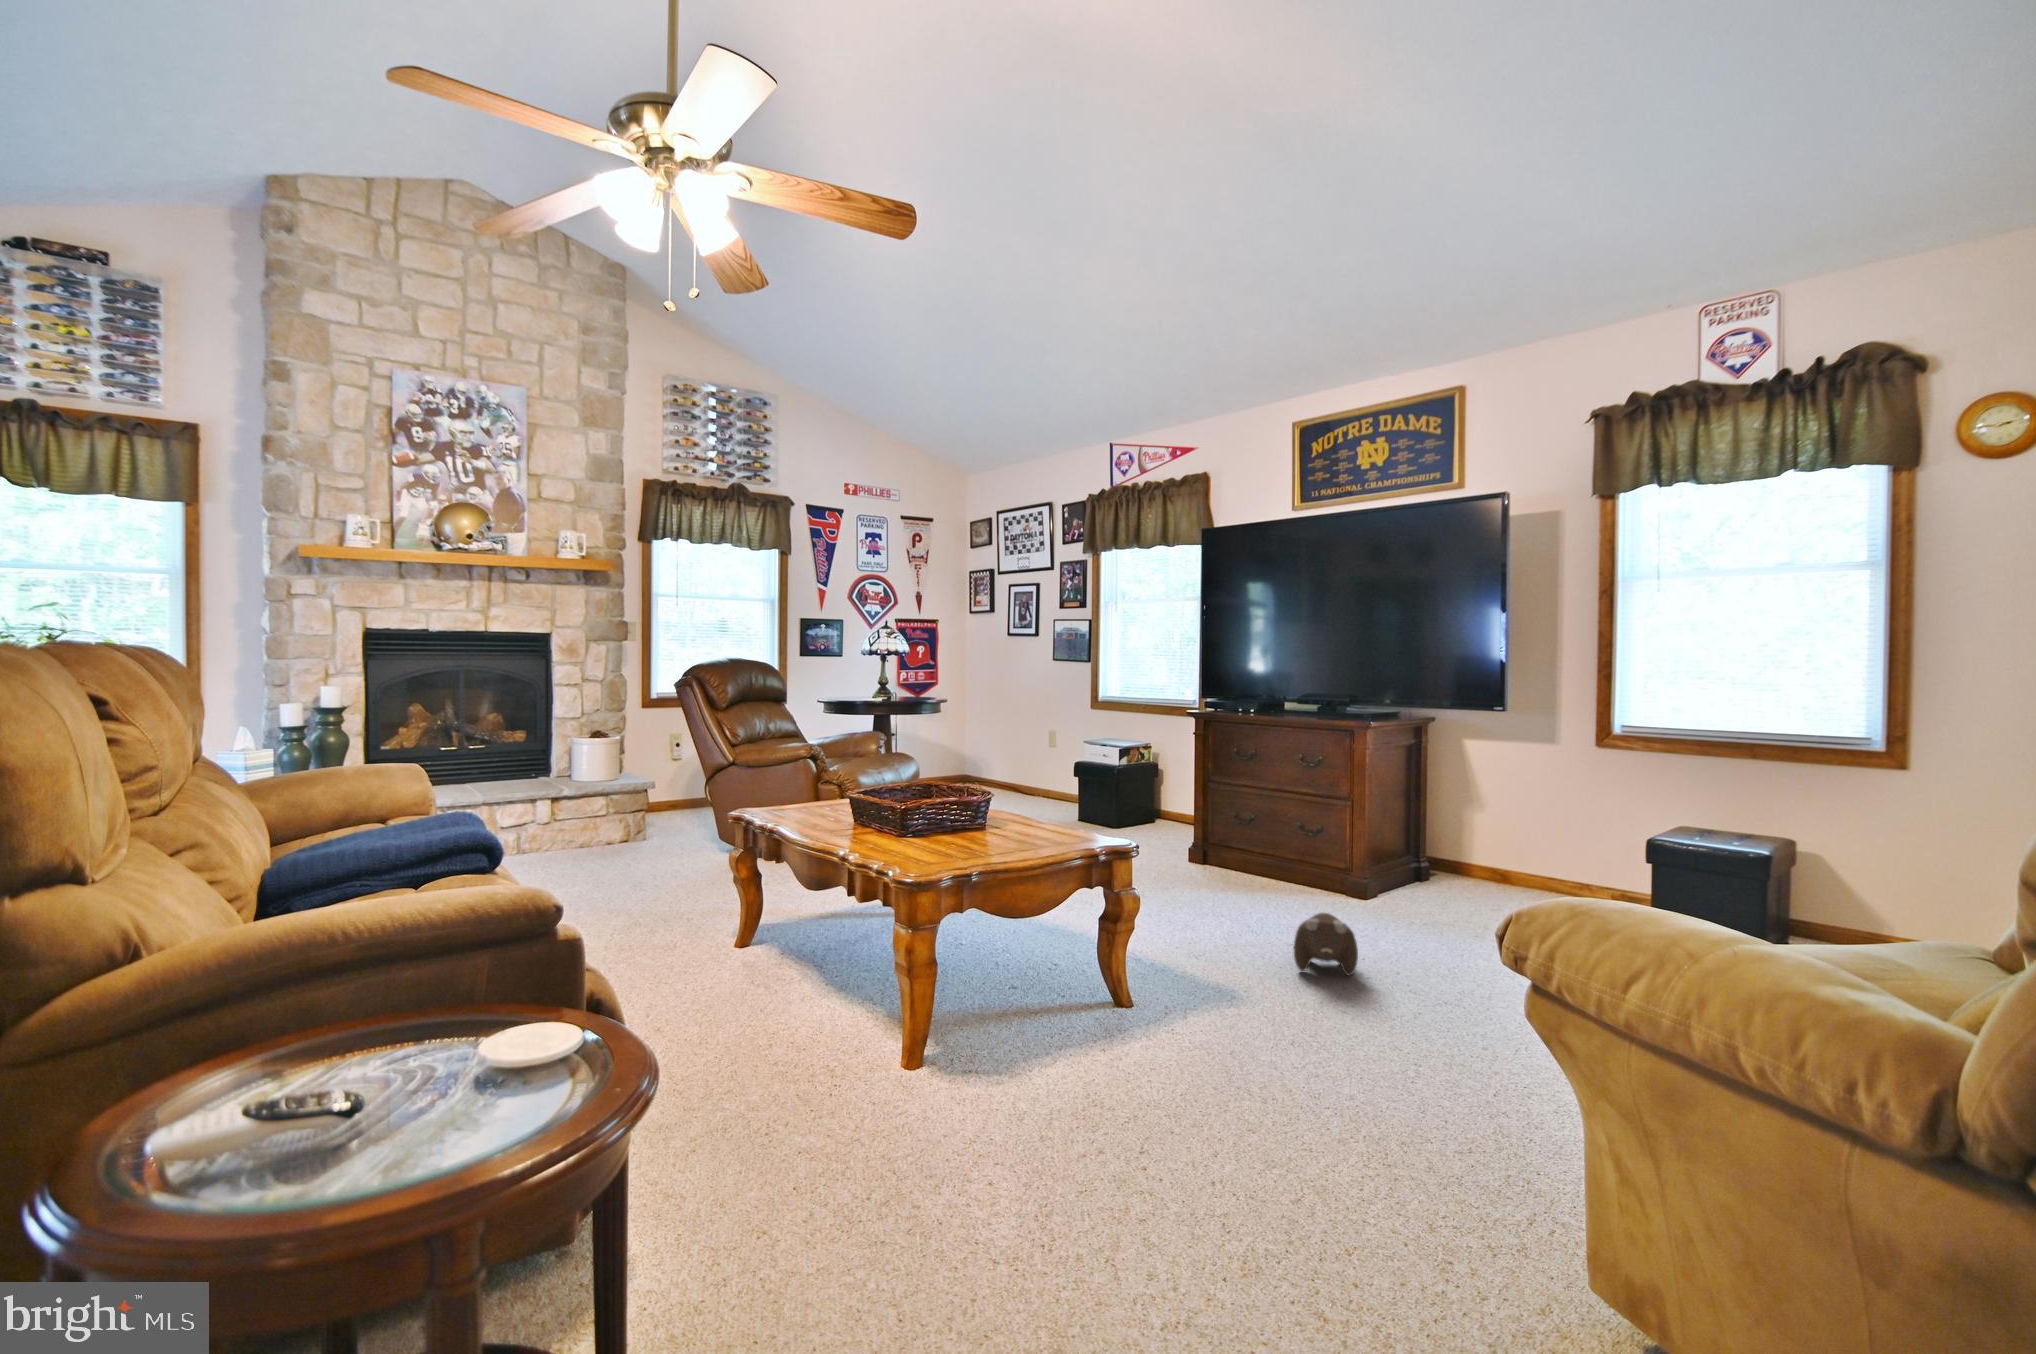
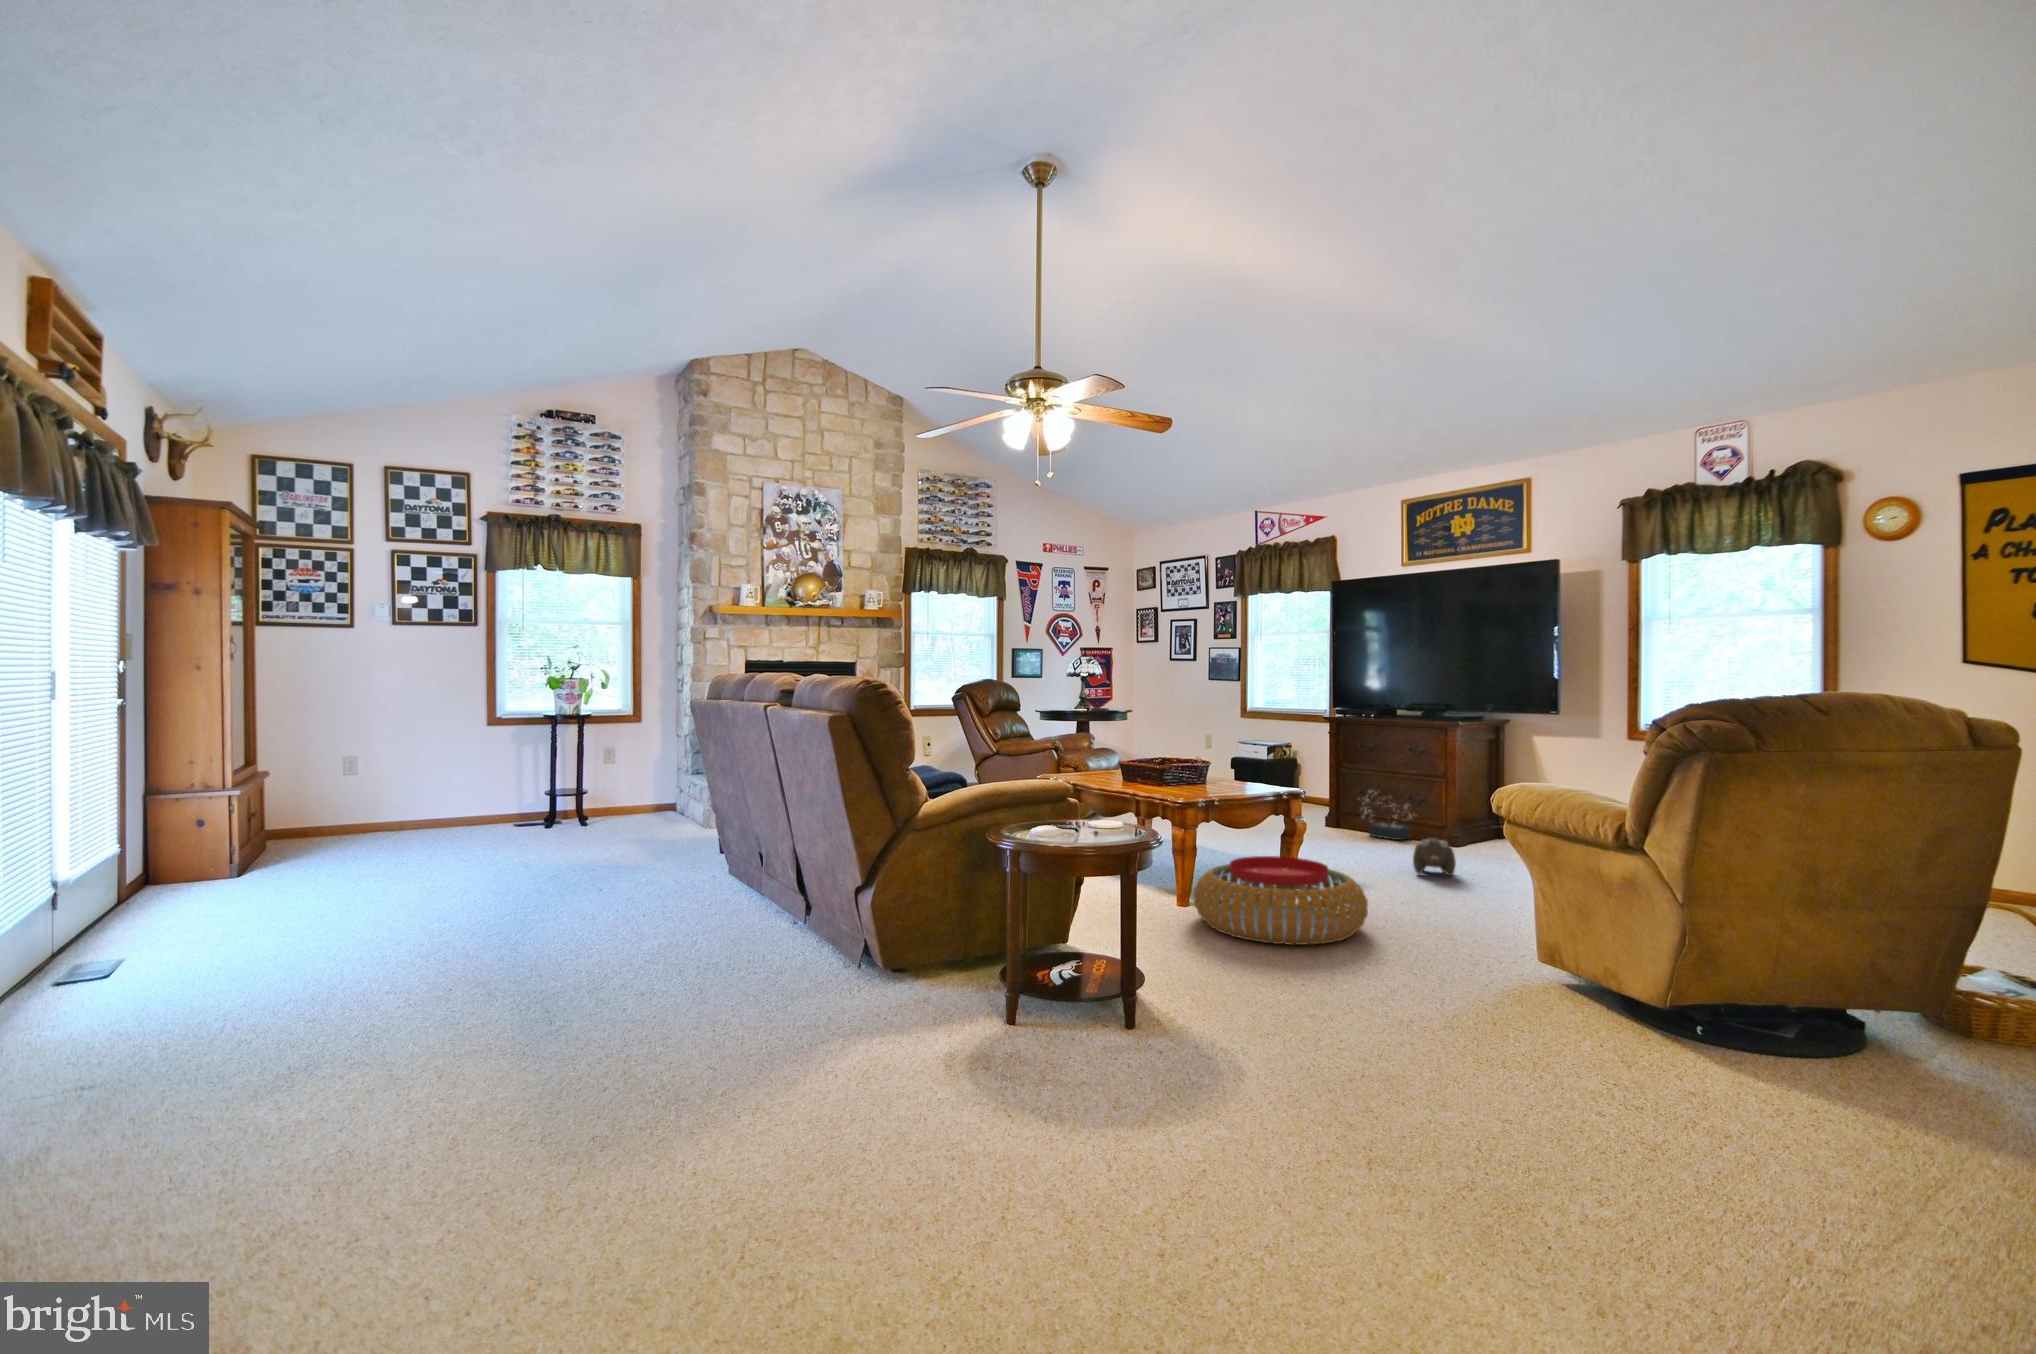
decorative plant: none [1225,820,1305,895] -> present [1362,793,1417,840]
pouf: none [877,986,1199,1209] -> present [1194,856,1368,945]

